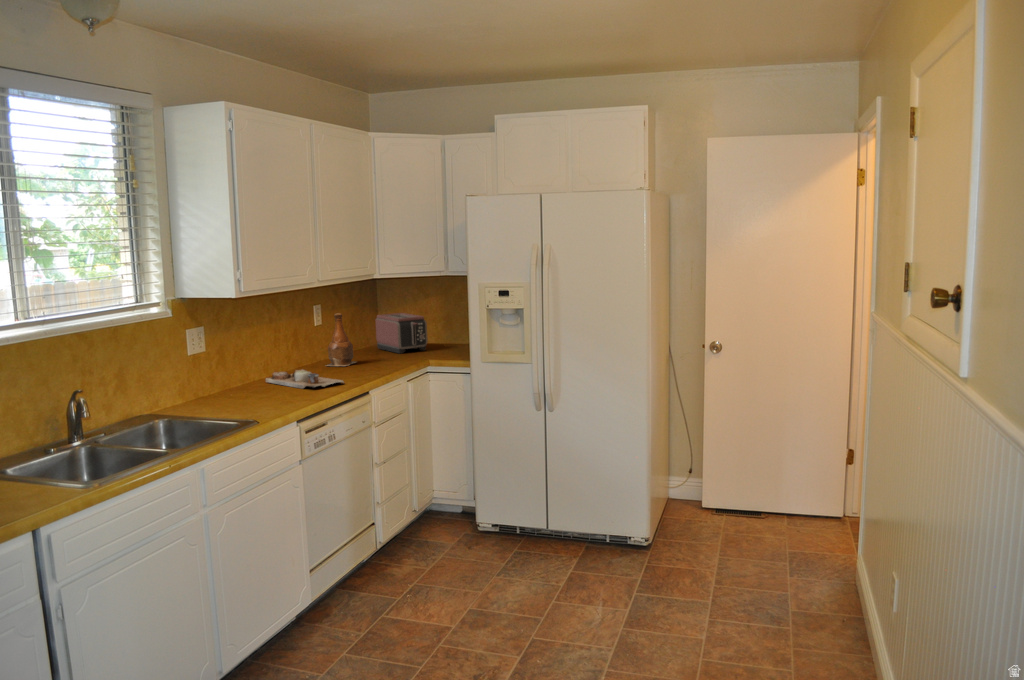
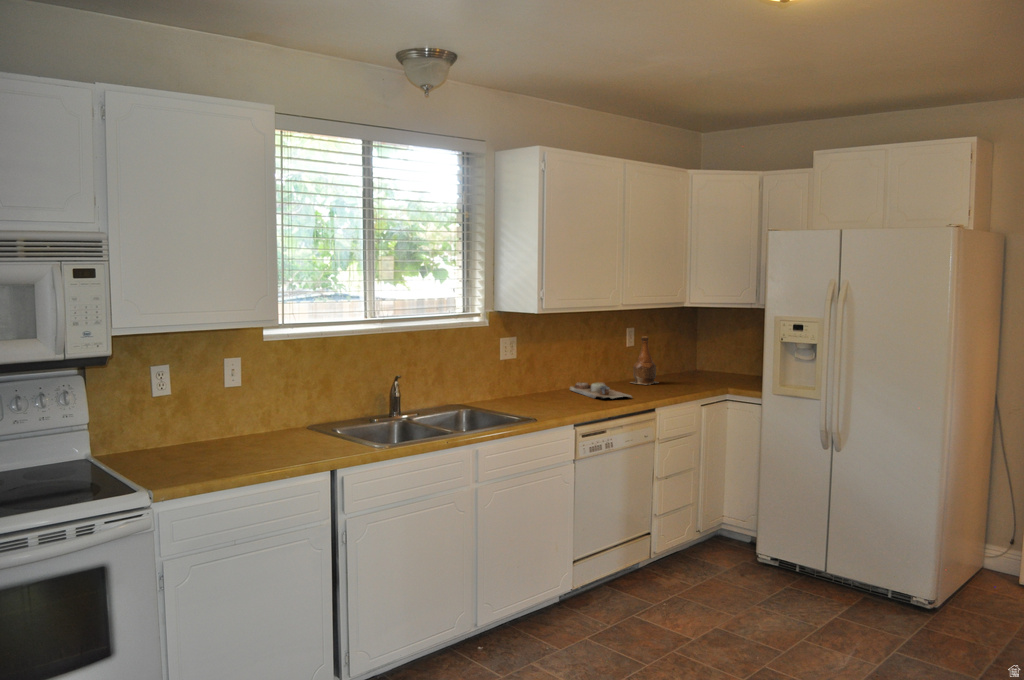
toaster: present [376,313,428,354] -> none [688,342,734,380]

